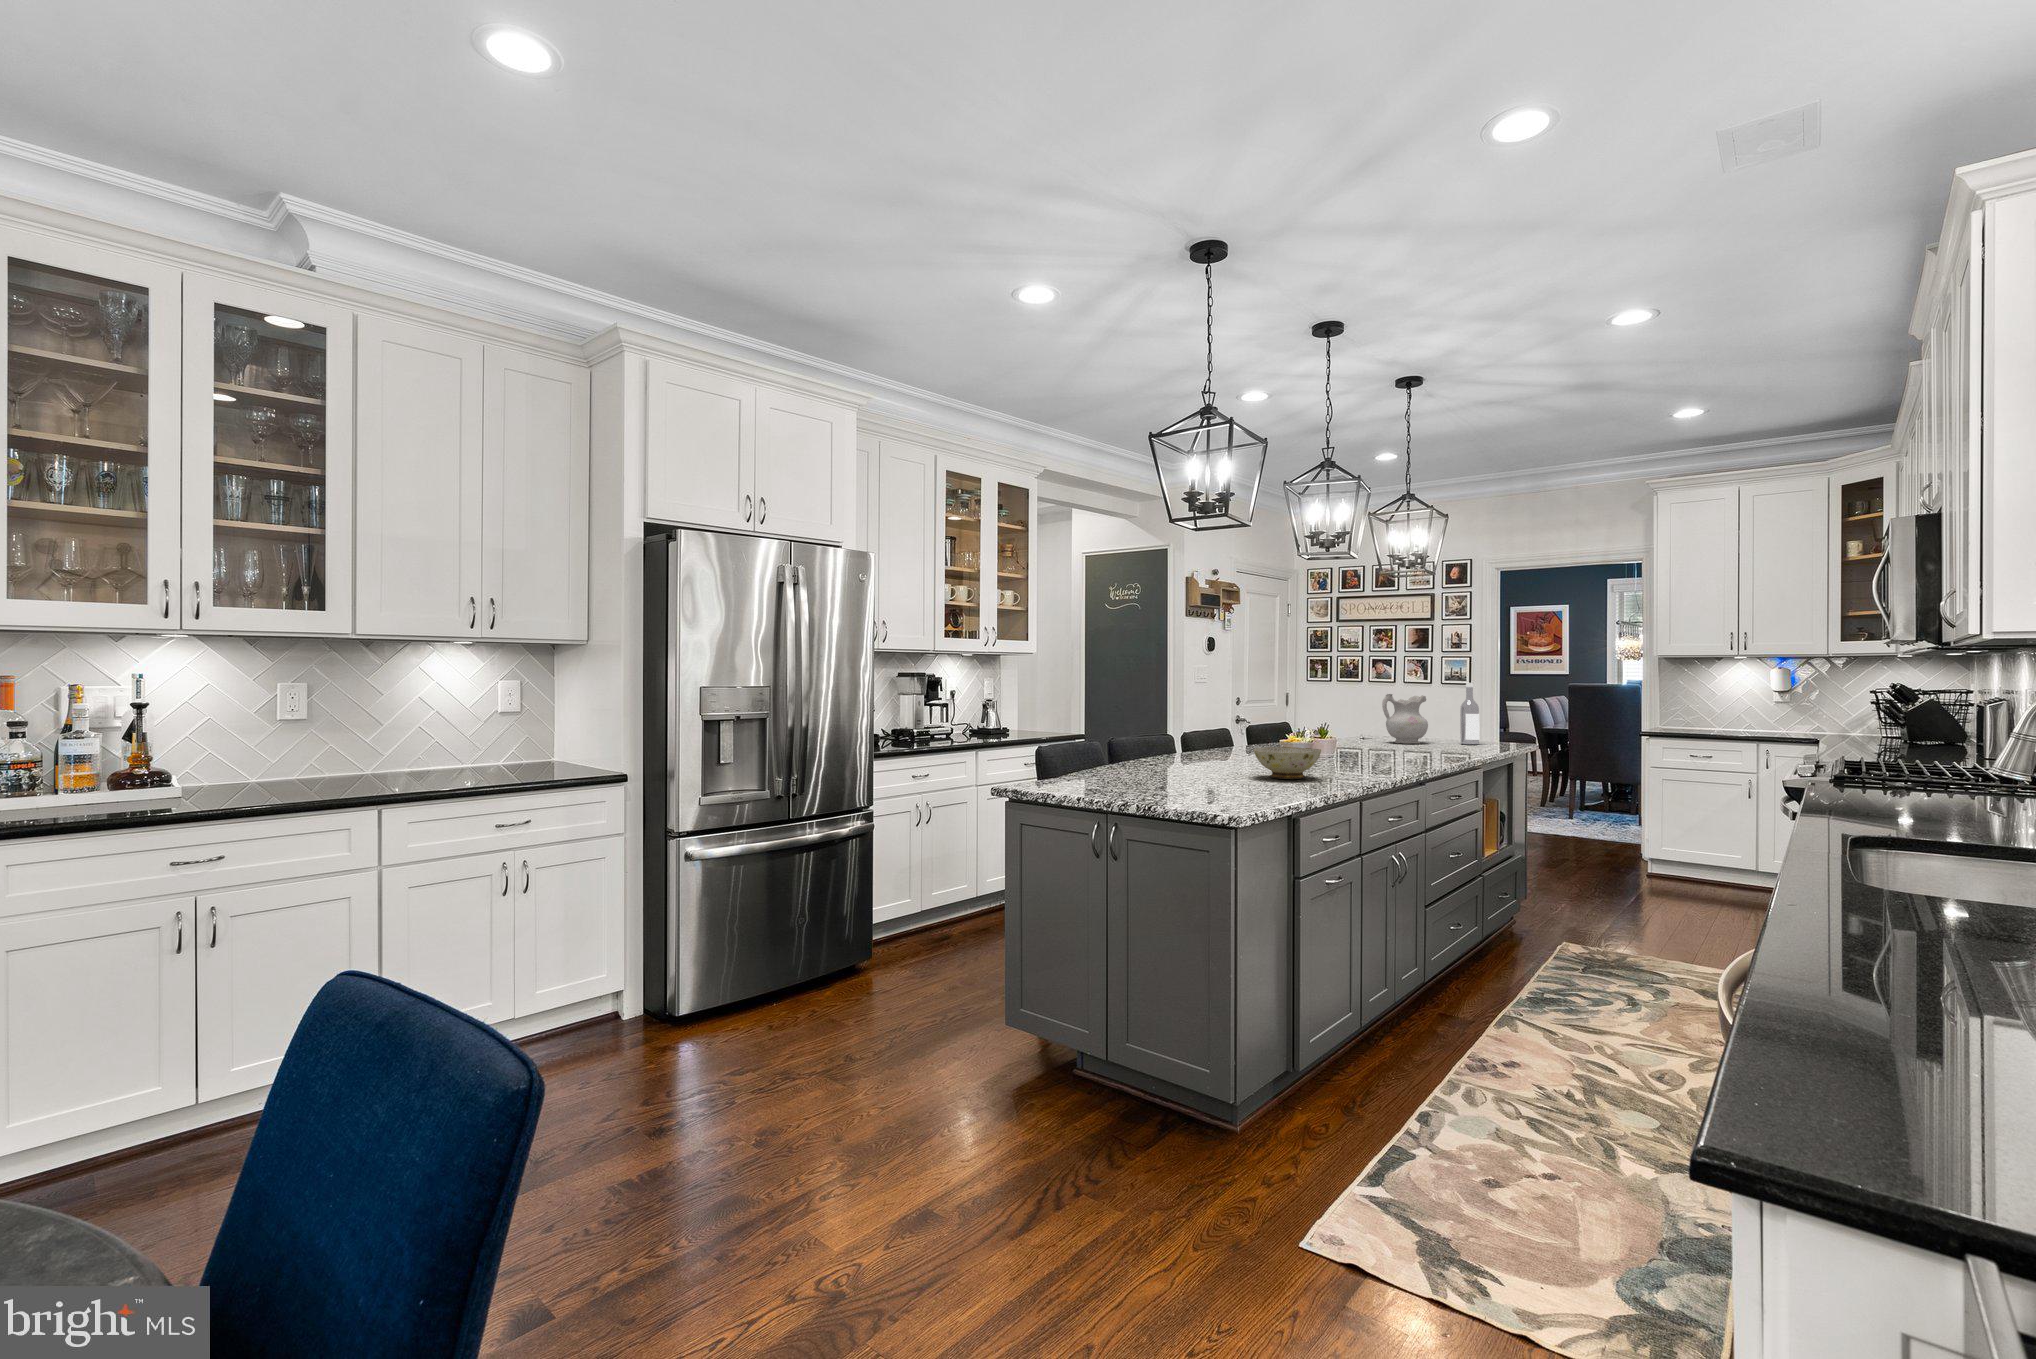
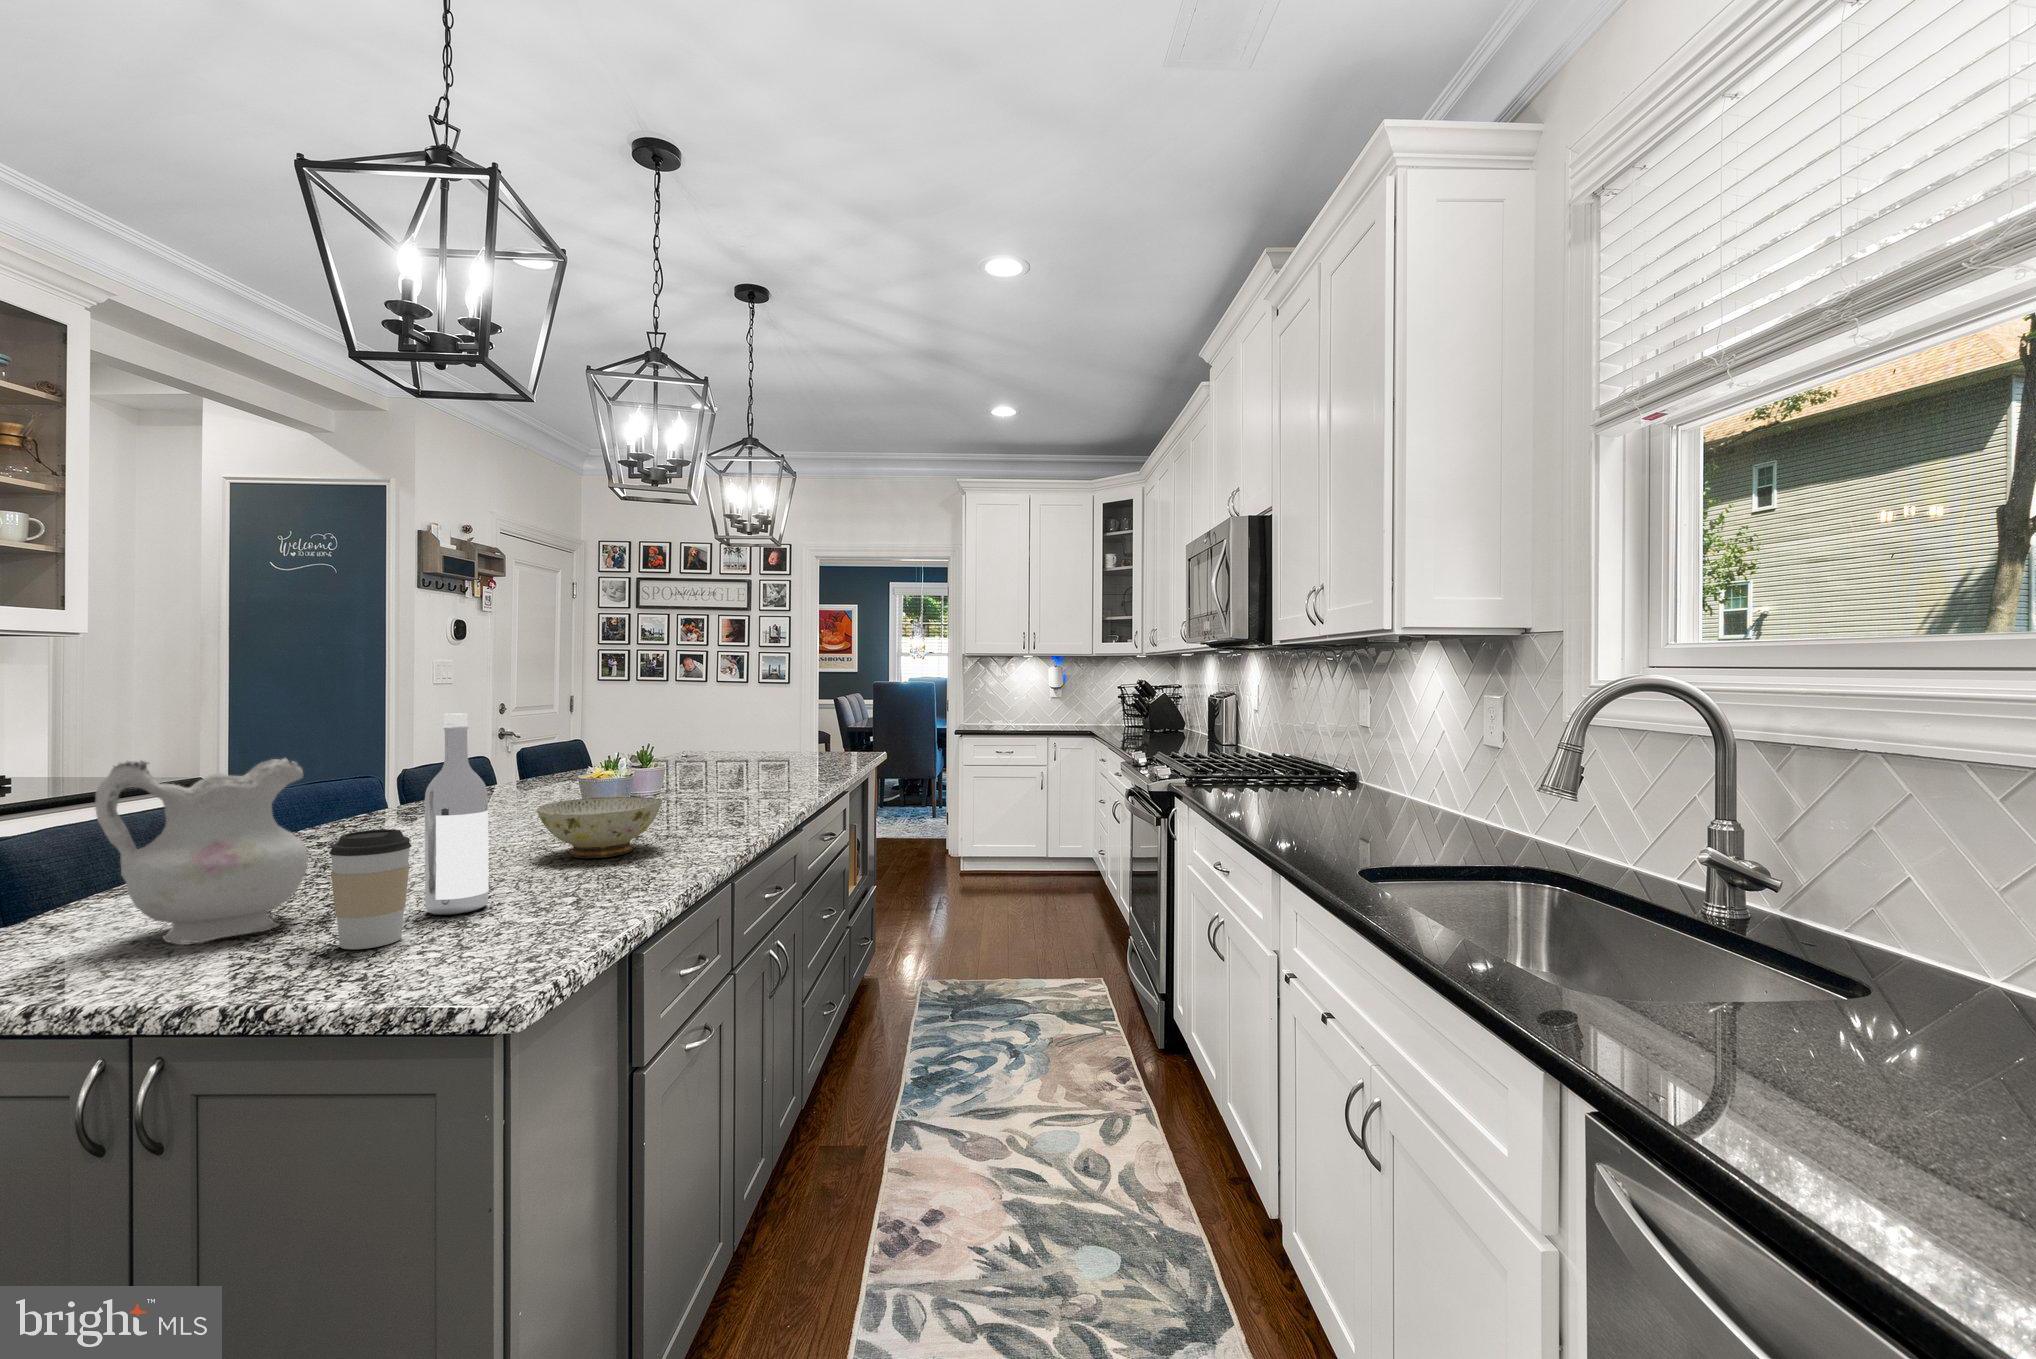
wine bottle: present [1460,683,1479,745] -> present [425,713,489,915]
ceramic pitcher: present [1382,694,1428,744] -> present [95,758,308,942]
coffee cup: none [1169,744,1199,795] -> present [329,829,412,949]

